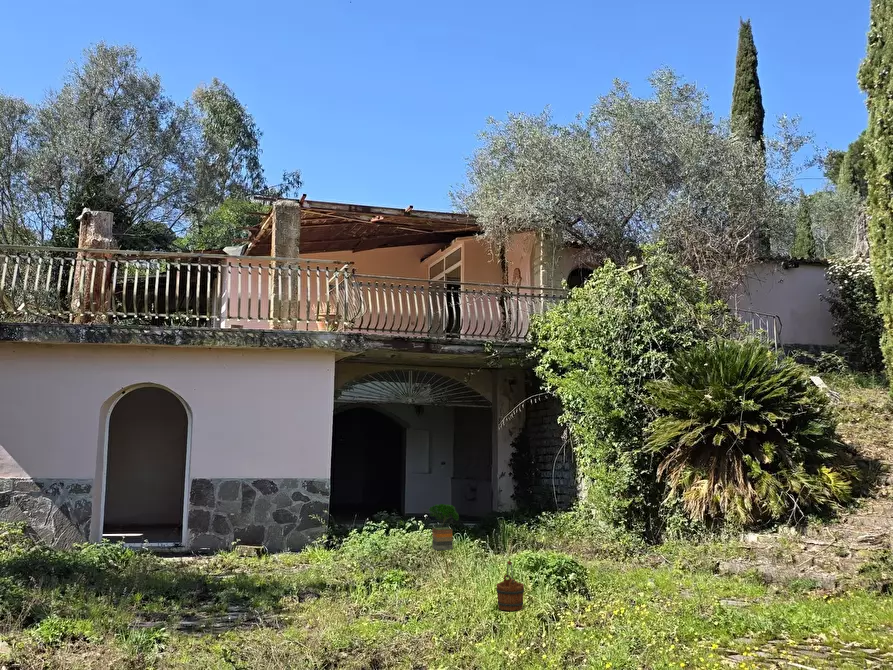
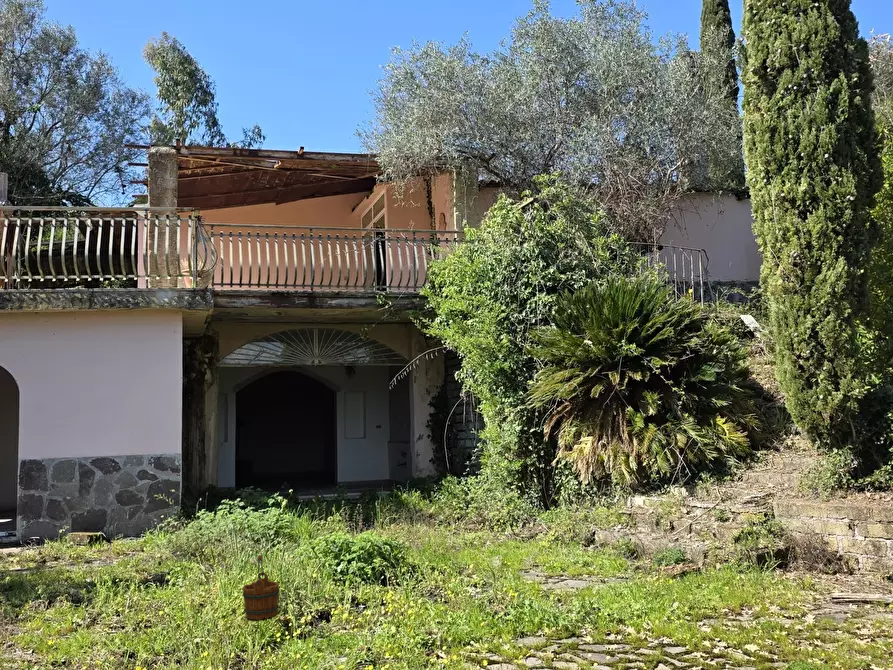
potted tree: present [429,504,459,550] -> none [260,478,297,533]

